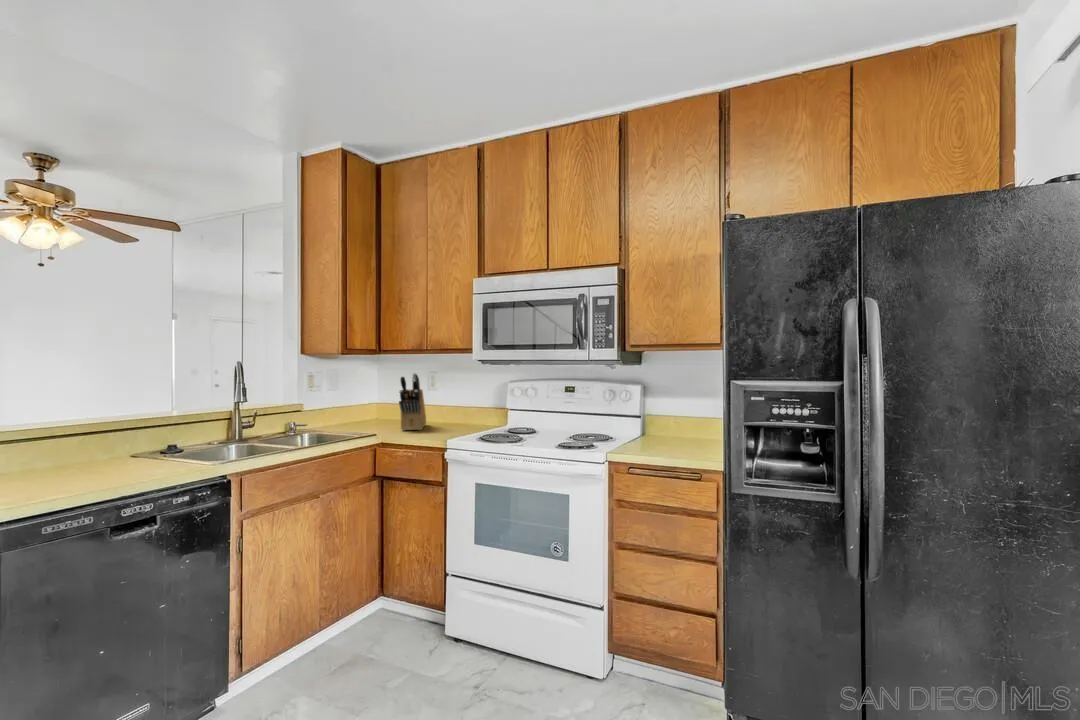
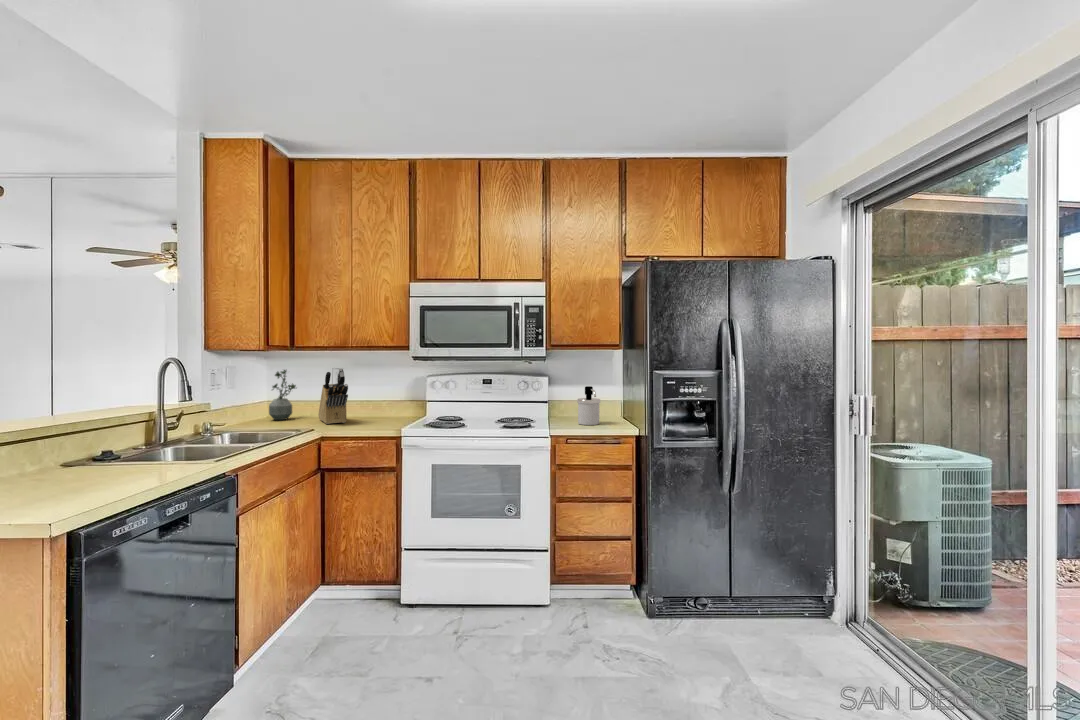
potted plant: none [367,374,395,424] -> present [269,370,296,420]
soap dispenser: none [655,399,686,450] -> present [577,386,600,425]

